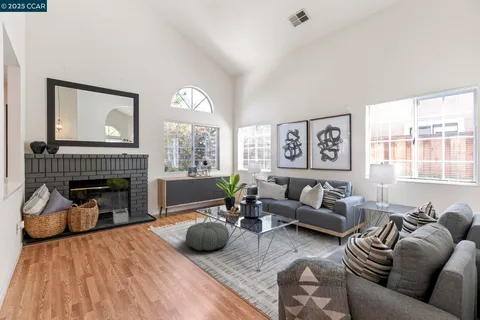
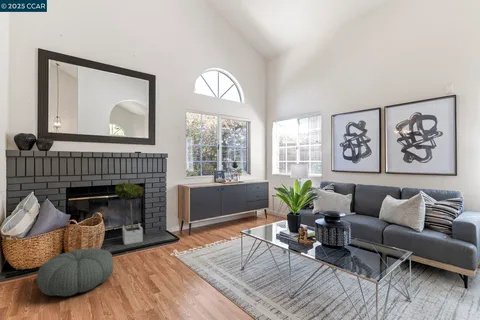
pouf: present [186,222,229,251] -> present [36,248,114,296]

